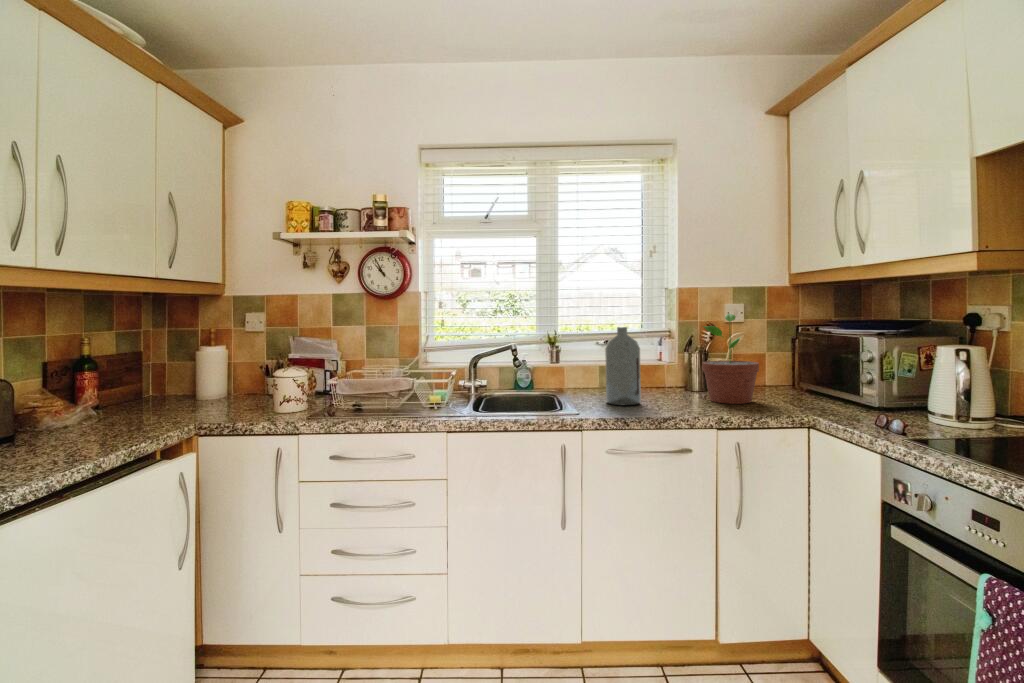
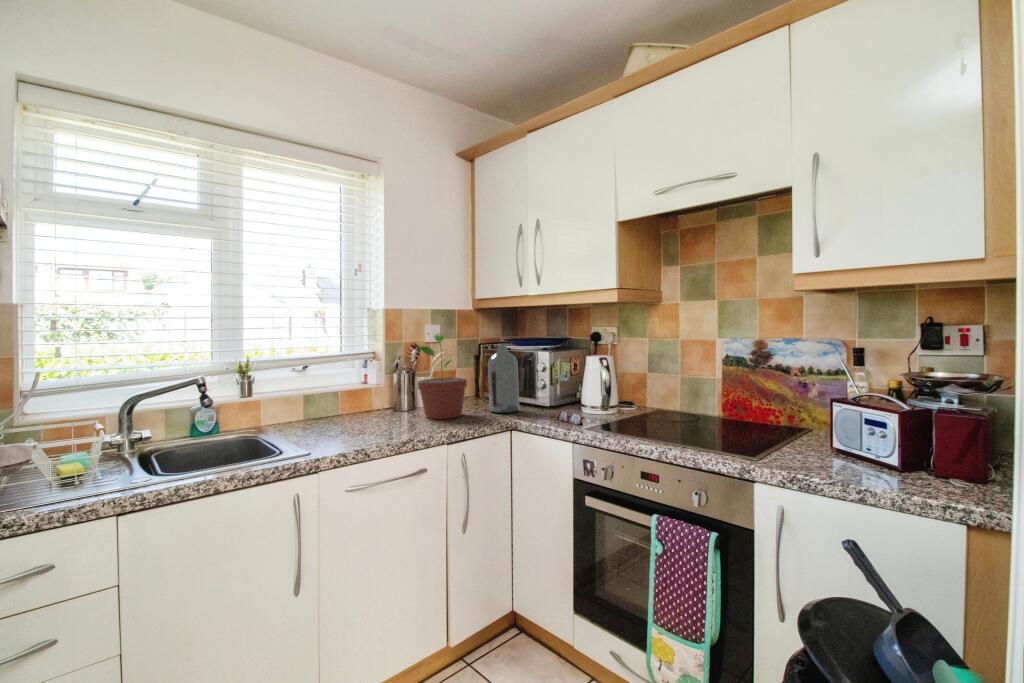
bottle: present [605,327,641,405] -> present [488,344,519,413]

